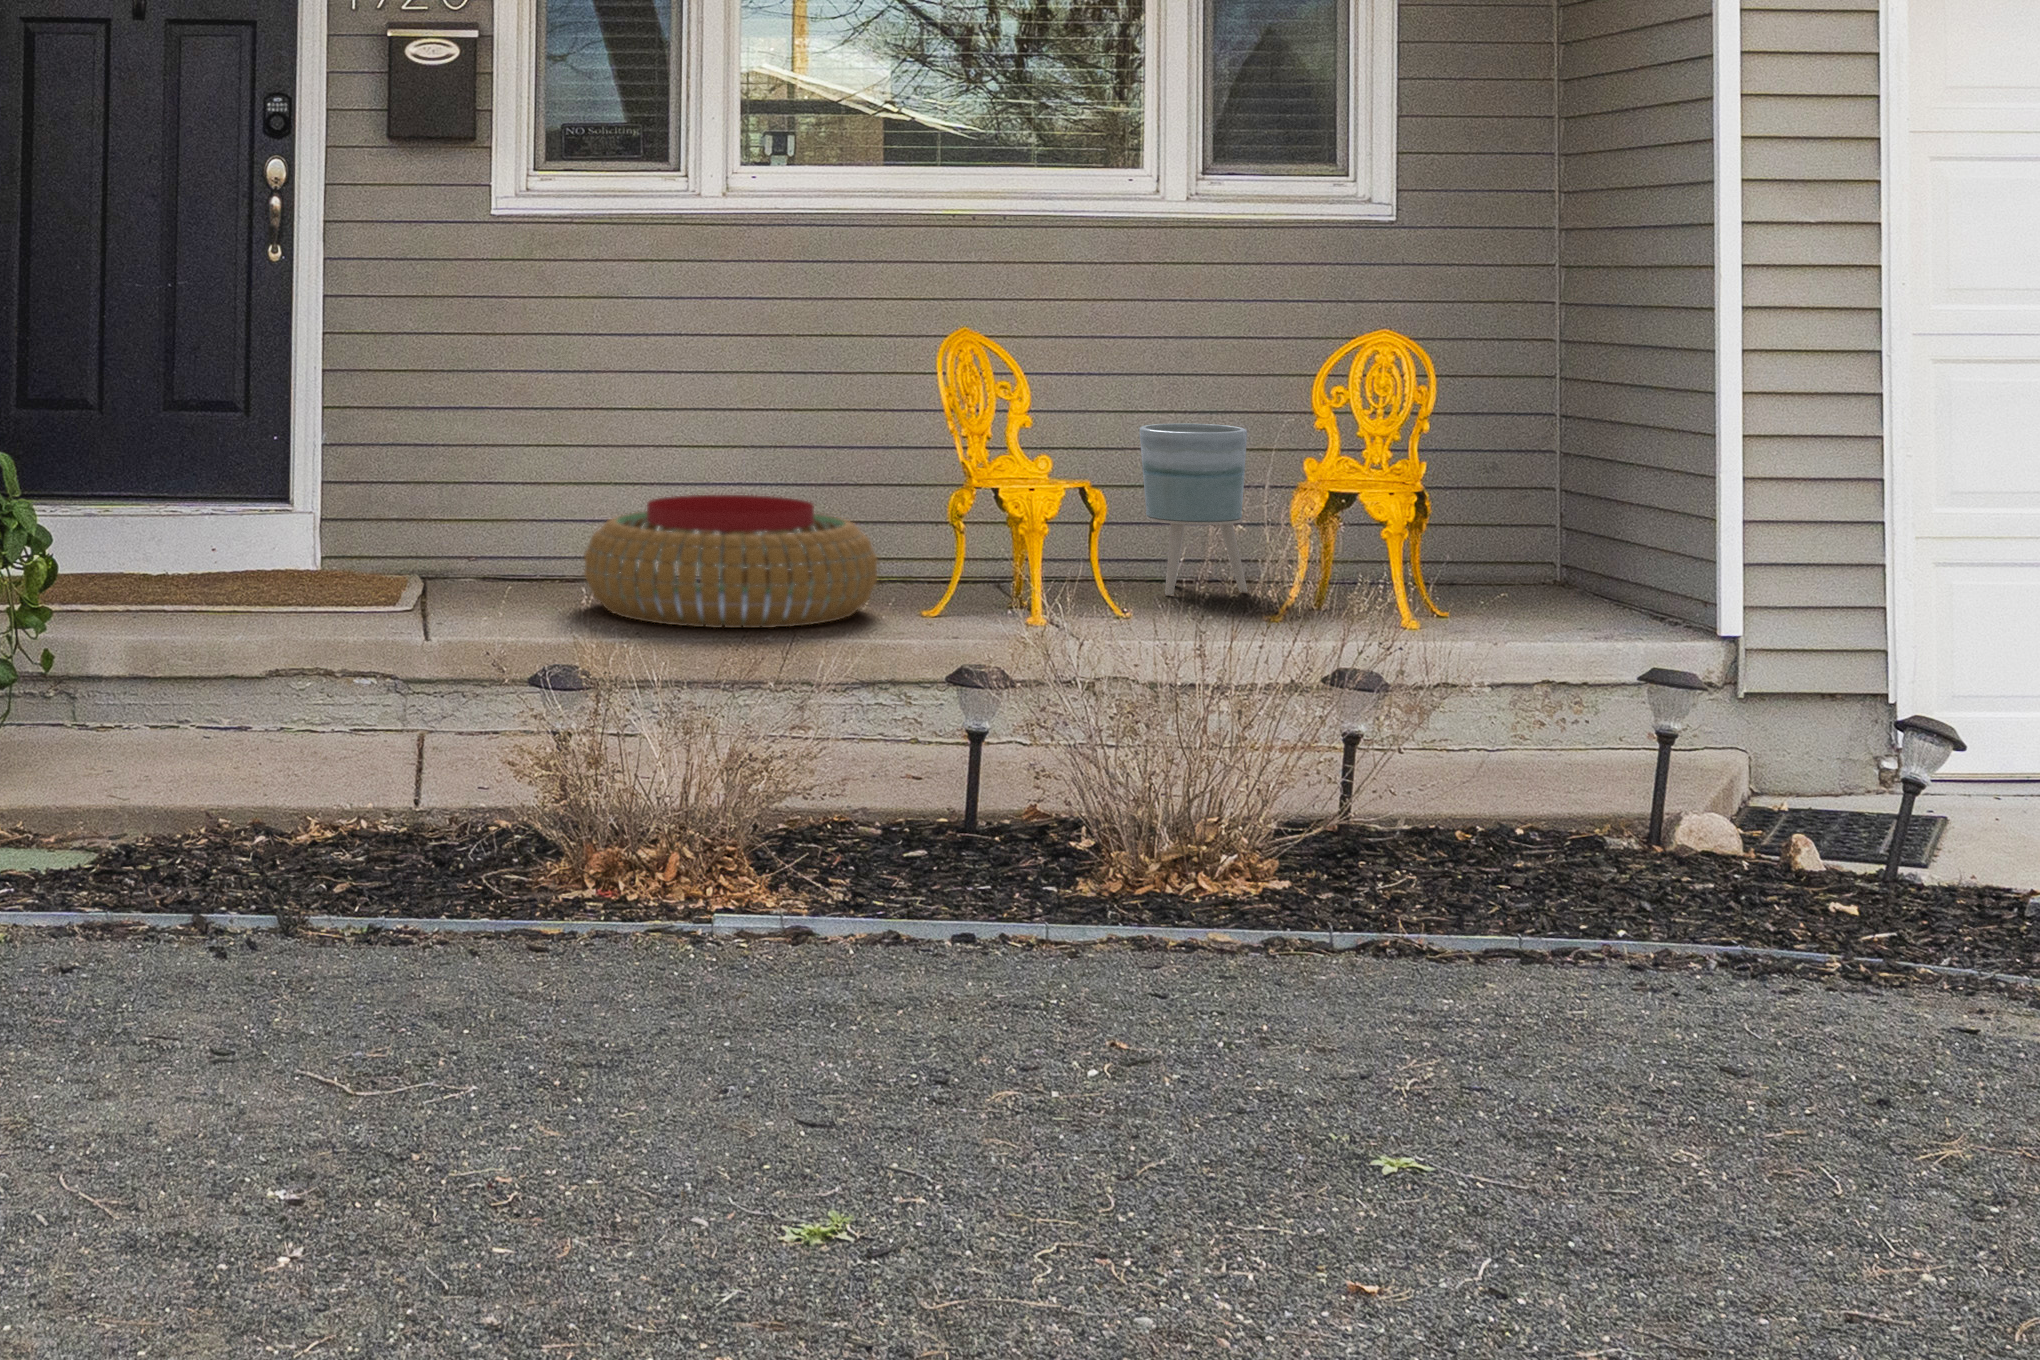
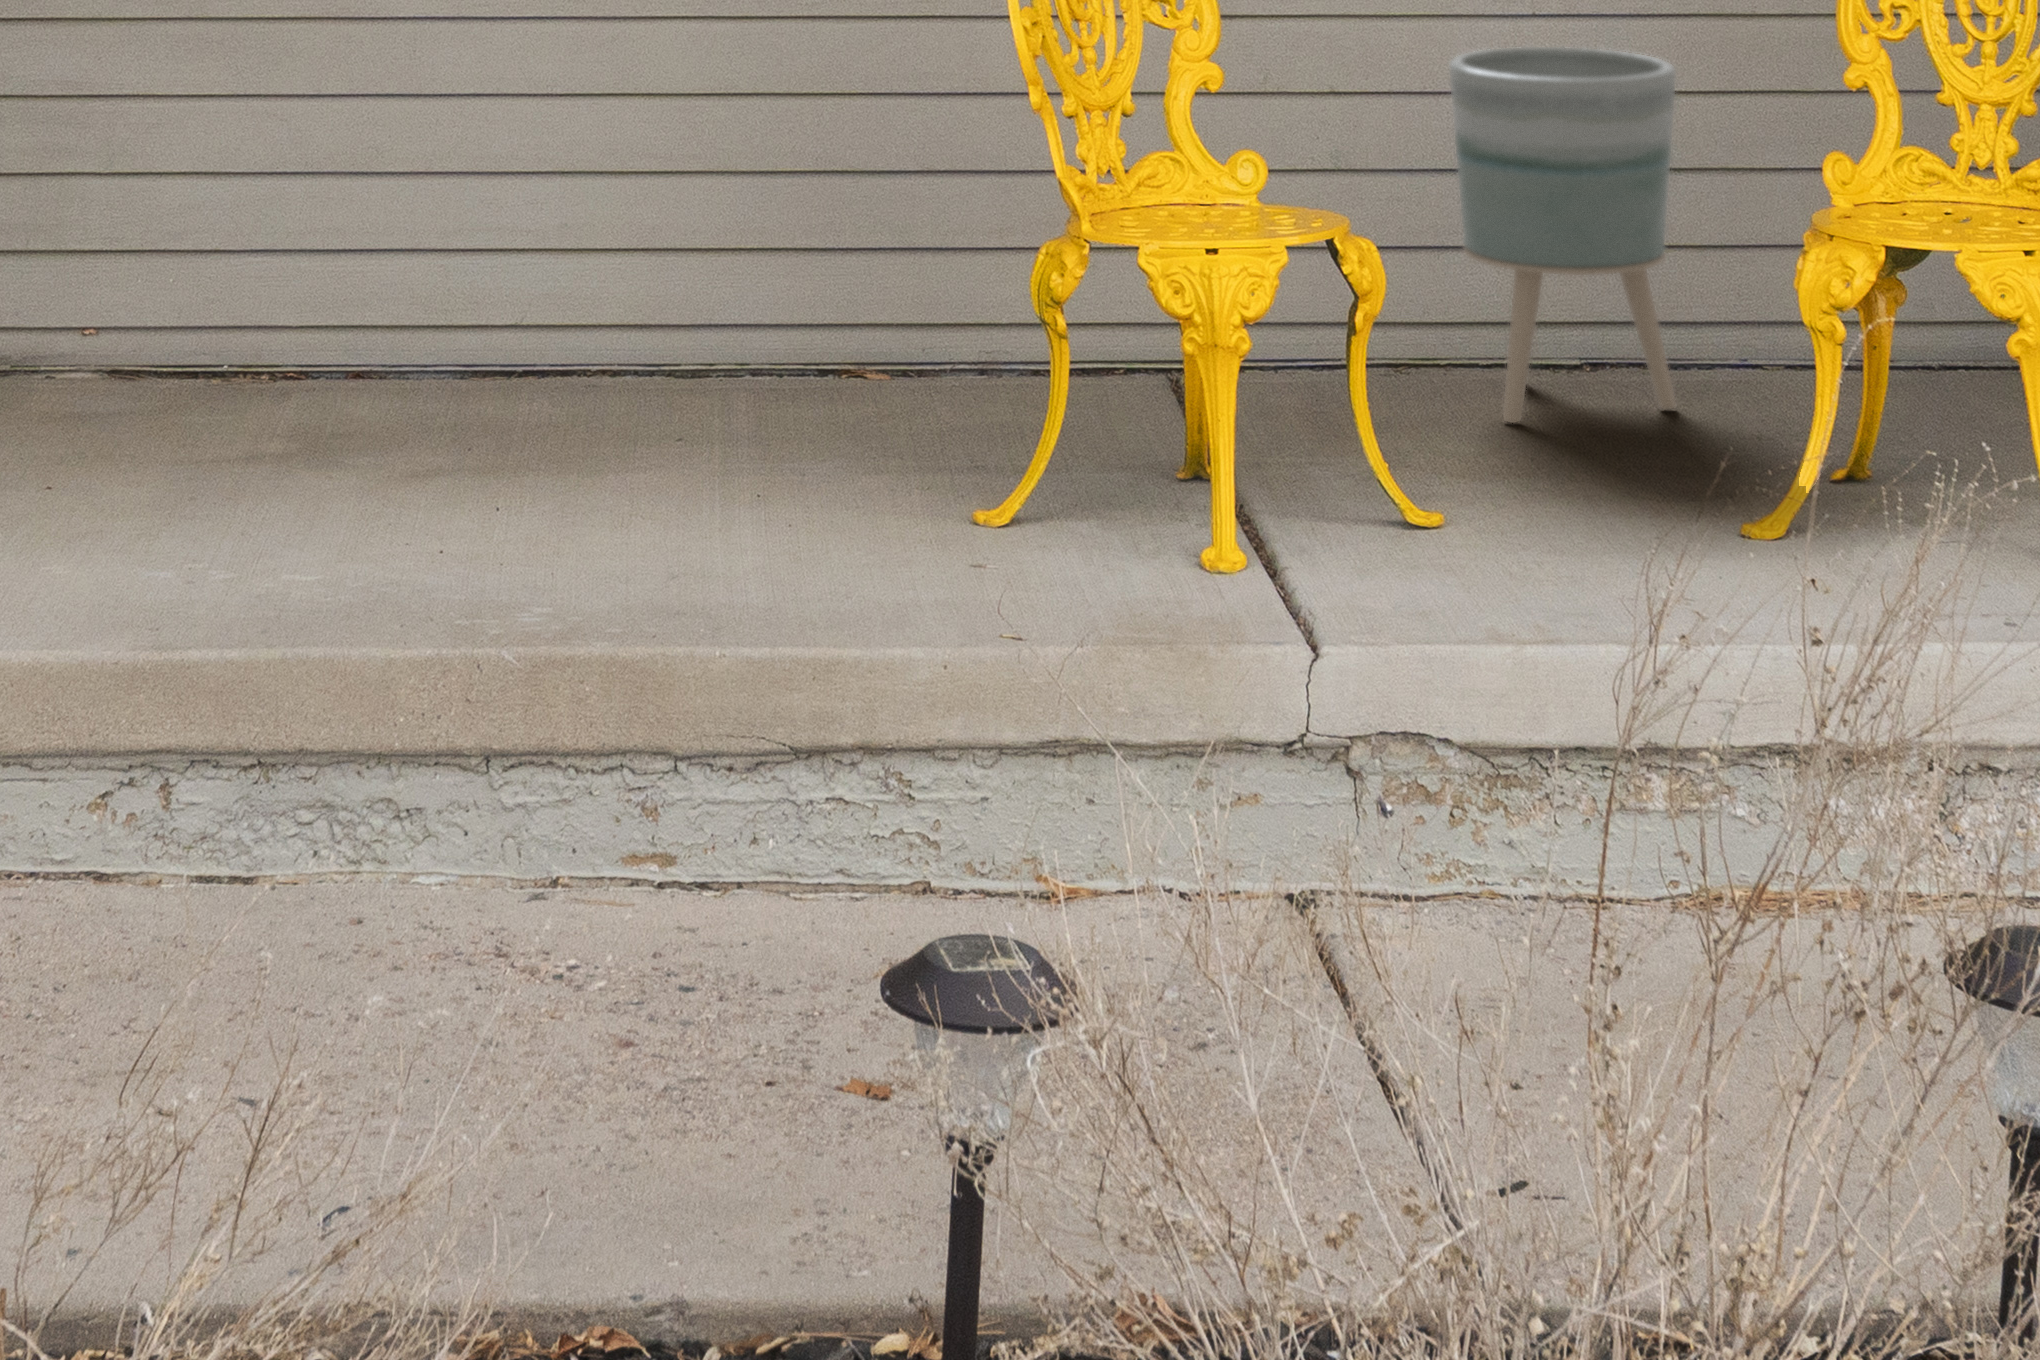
pouf: present [584,495,878,628] -> none [216,227,867,571]

